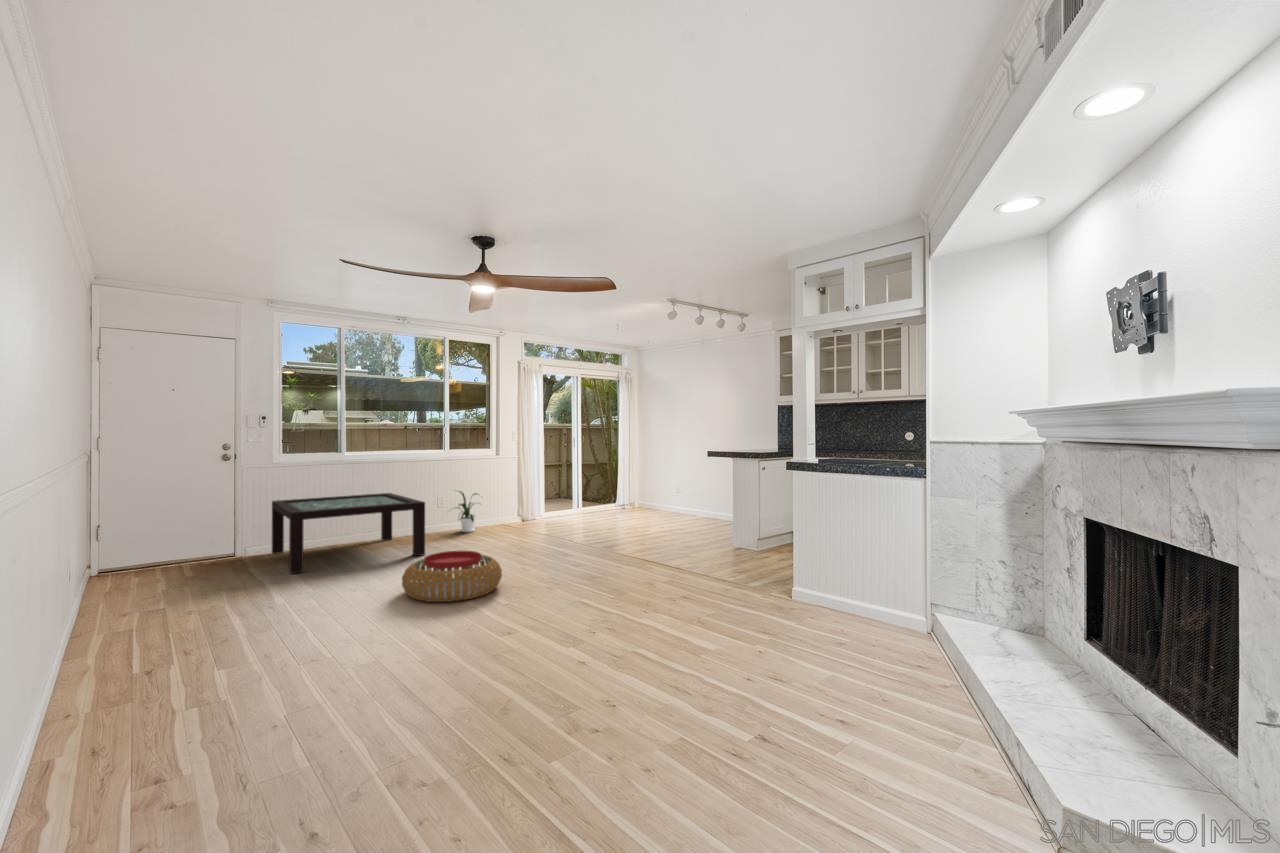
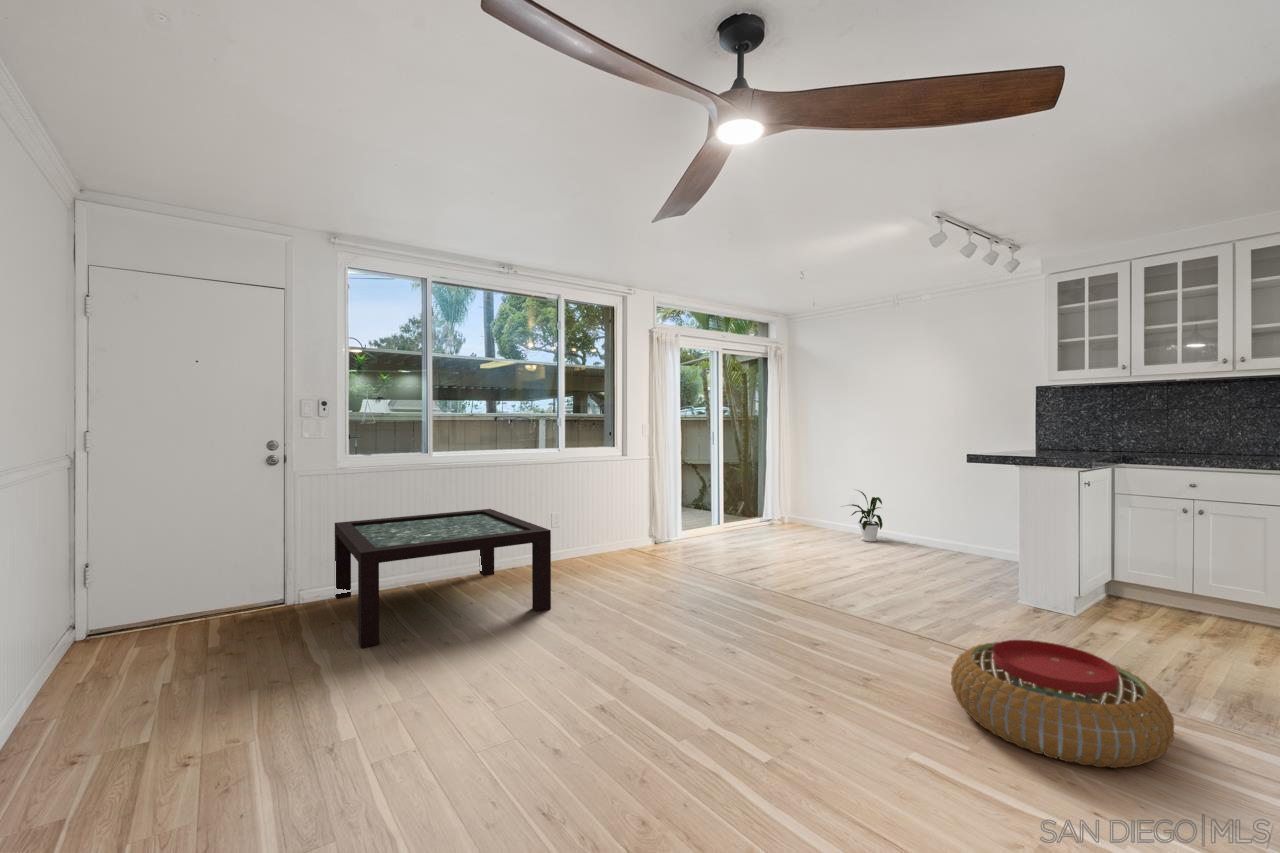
house plant: present [457,491,478,532] -> present [852,491,883,542]
pouf: present [402,551,502,602] -> present [951,640,1174,768]

